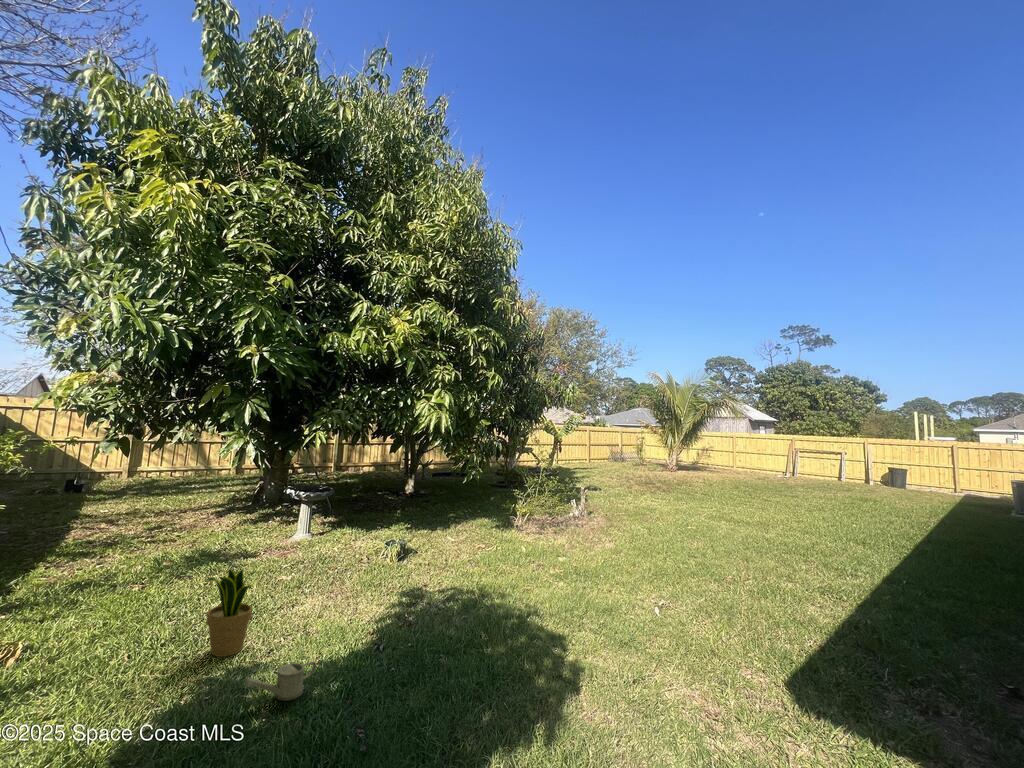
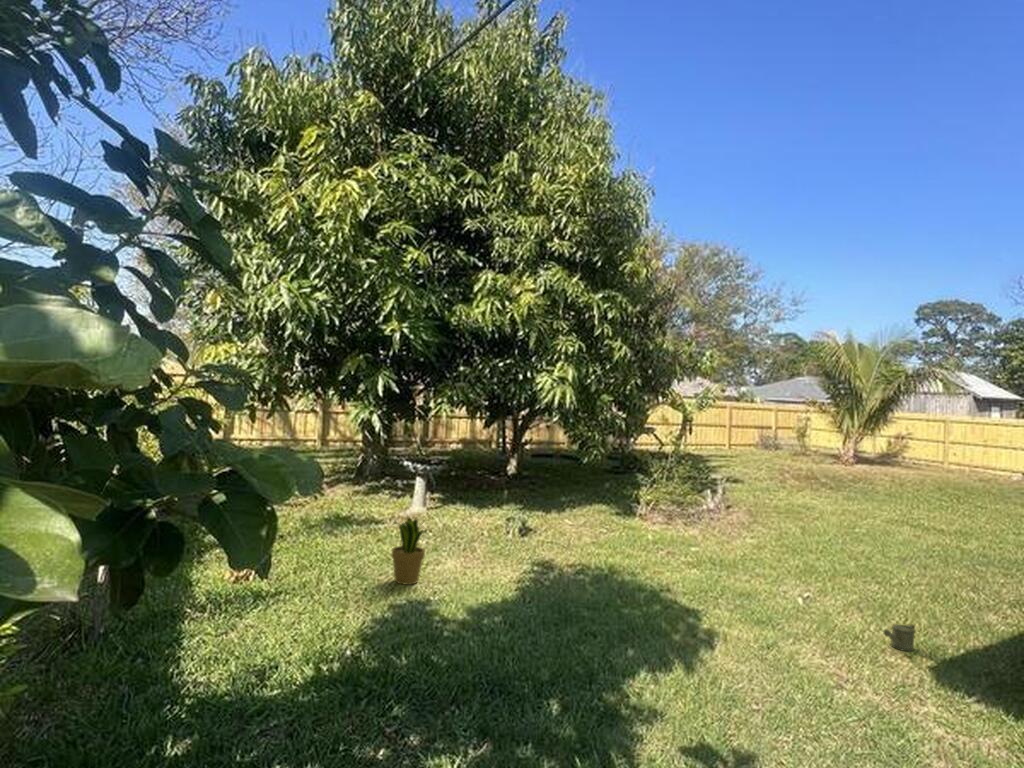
watering can: present [246,661,316,701] -> present [884,625,915,651]

